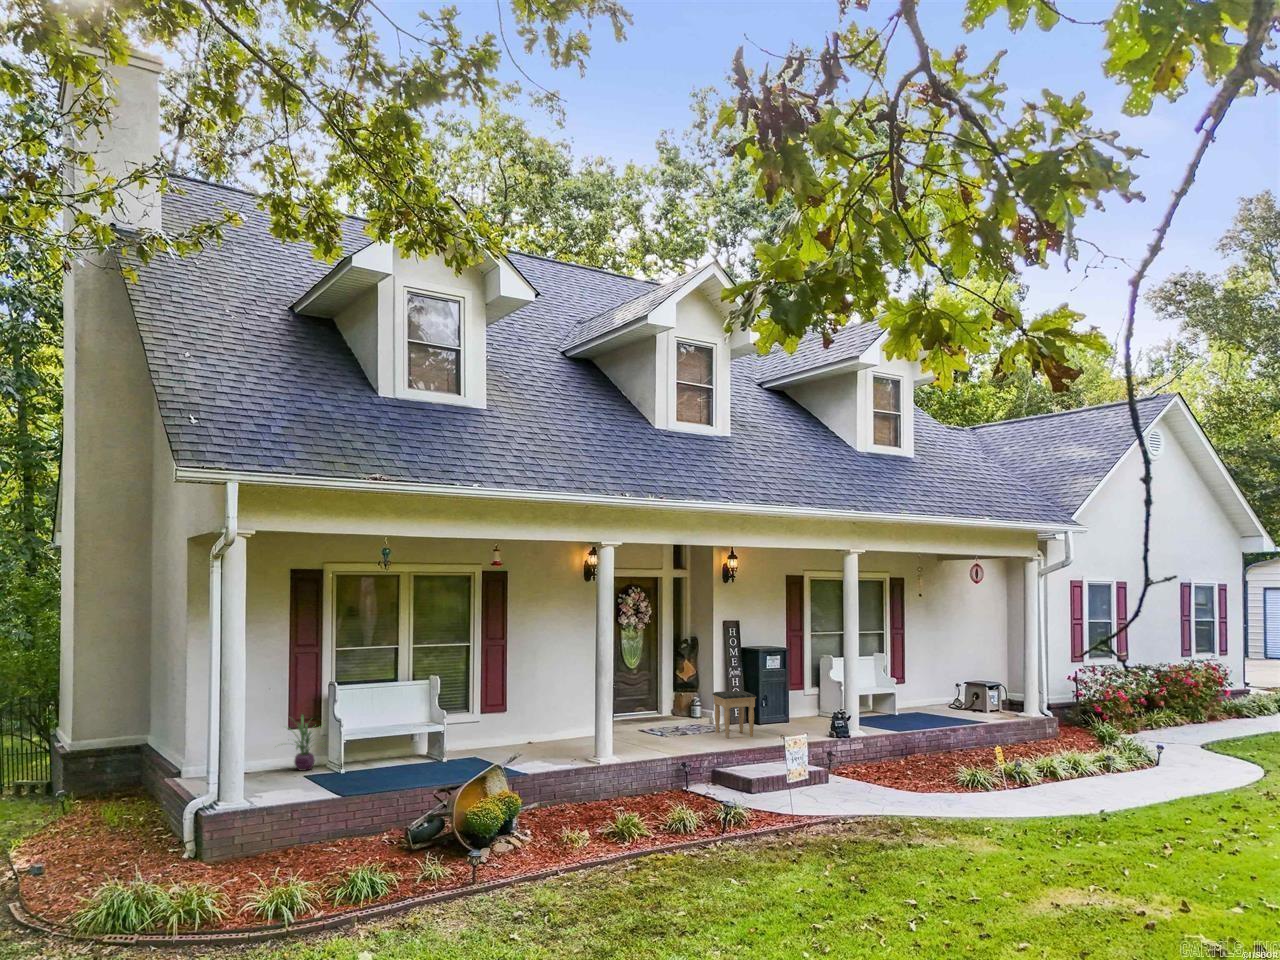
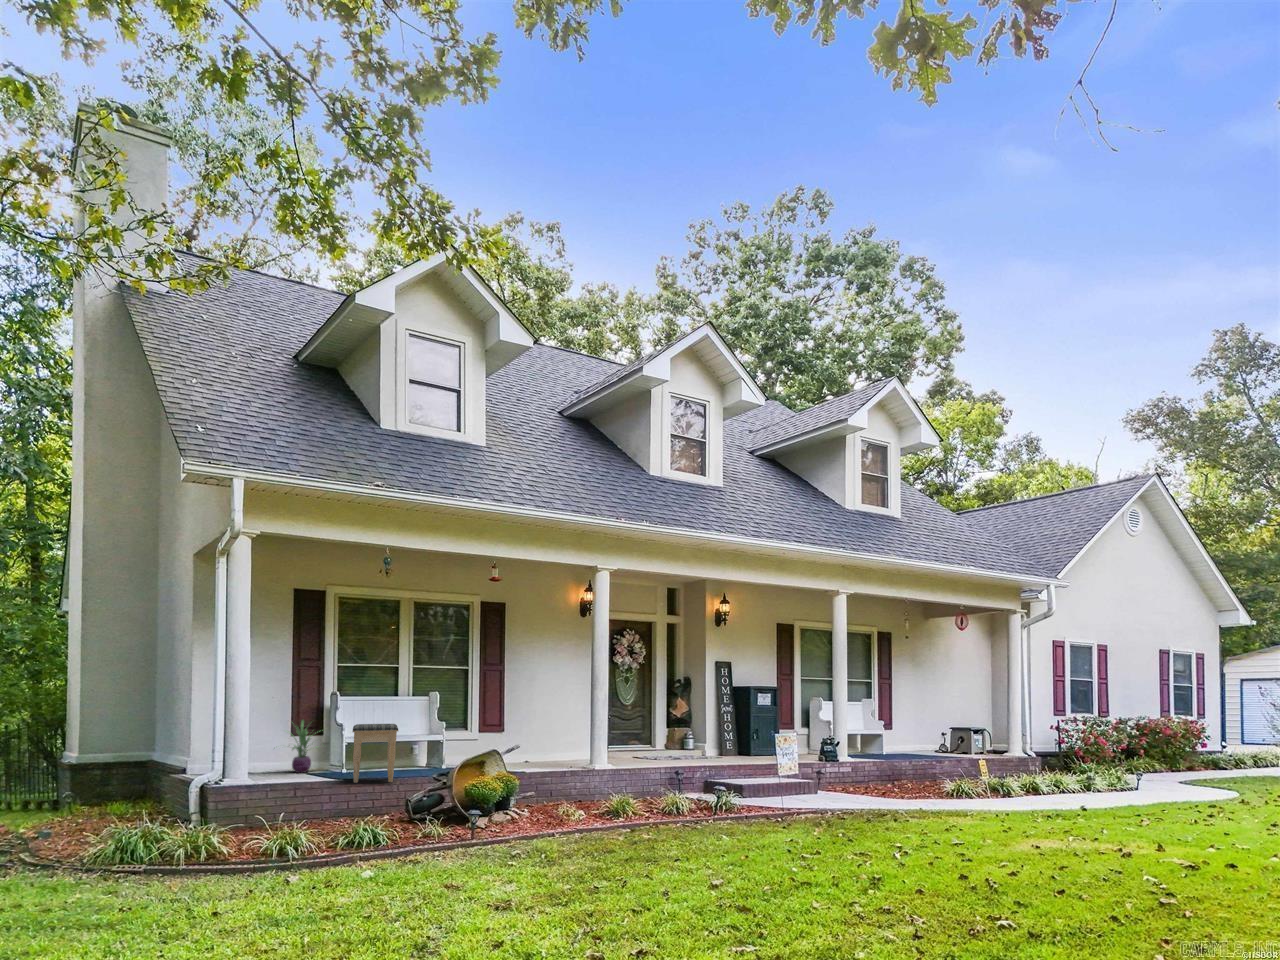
footstool: present [712,691,756,739] -> present [352,724,398,783]

